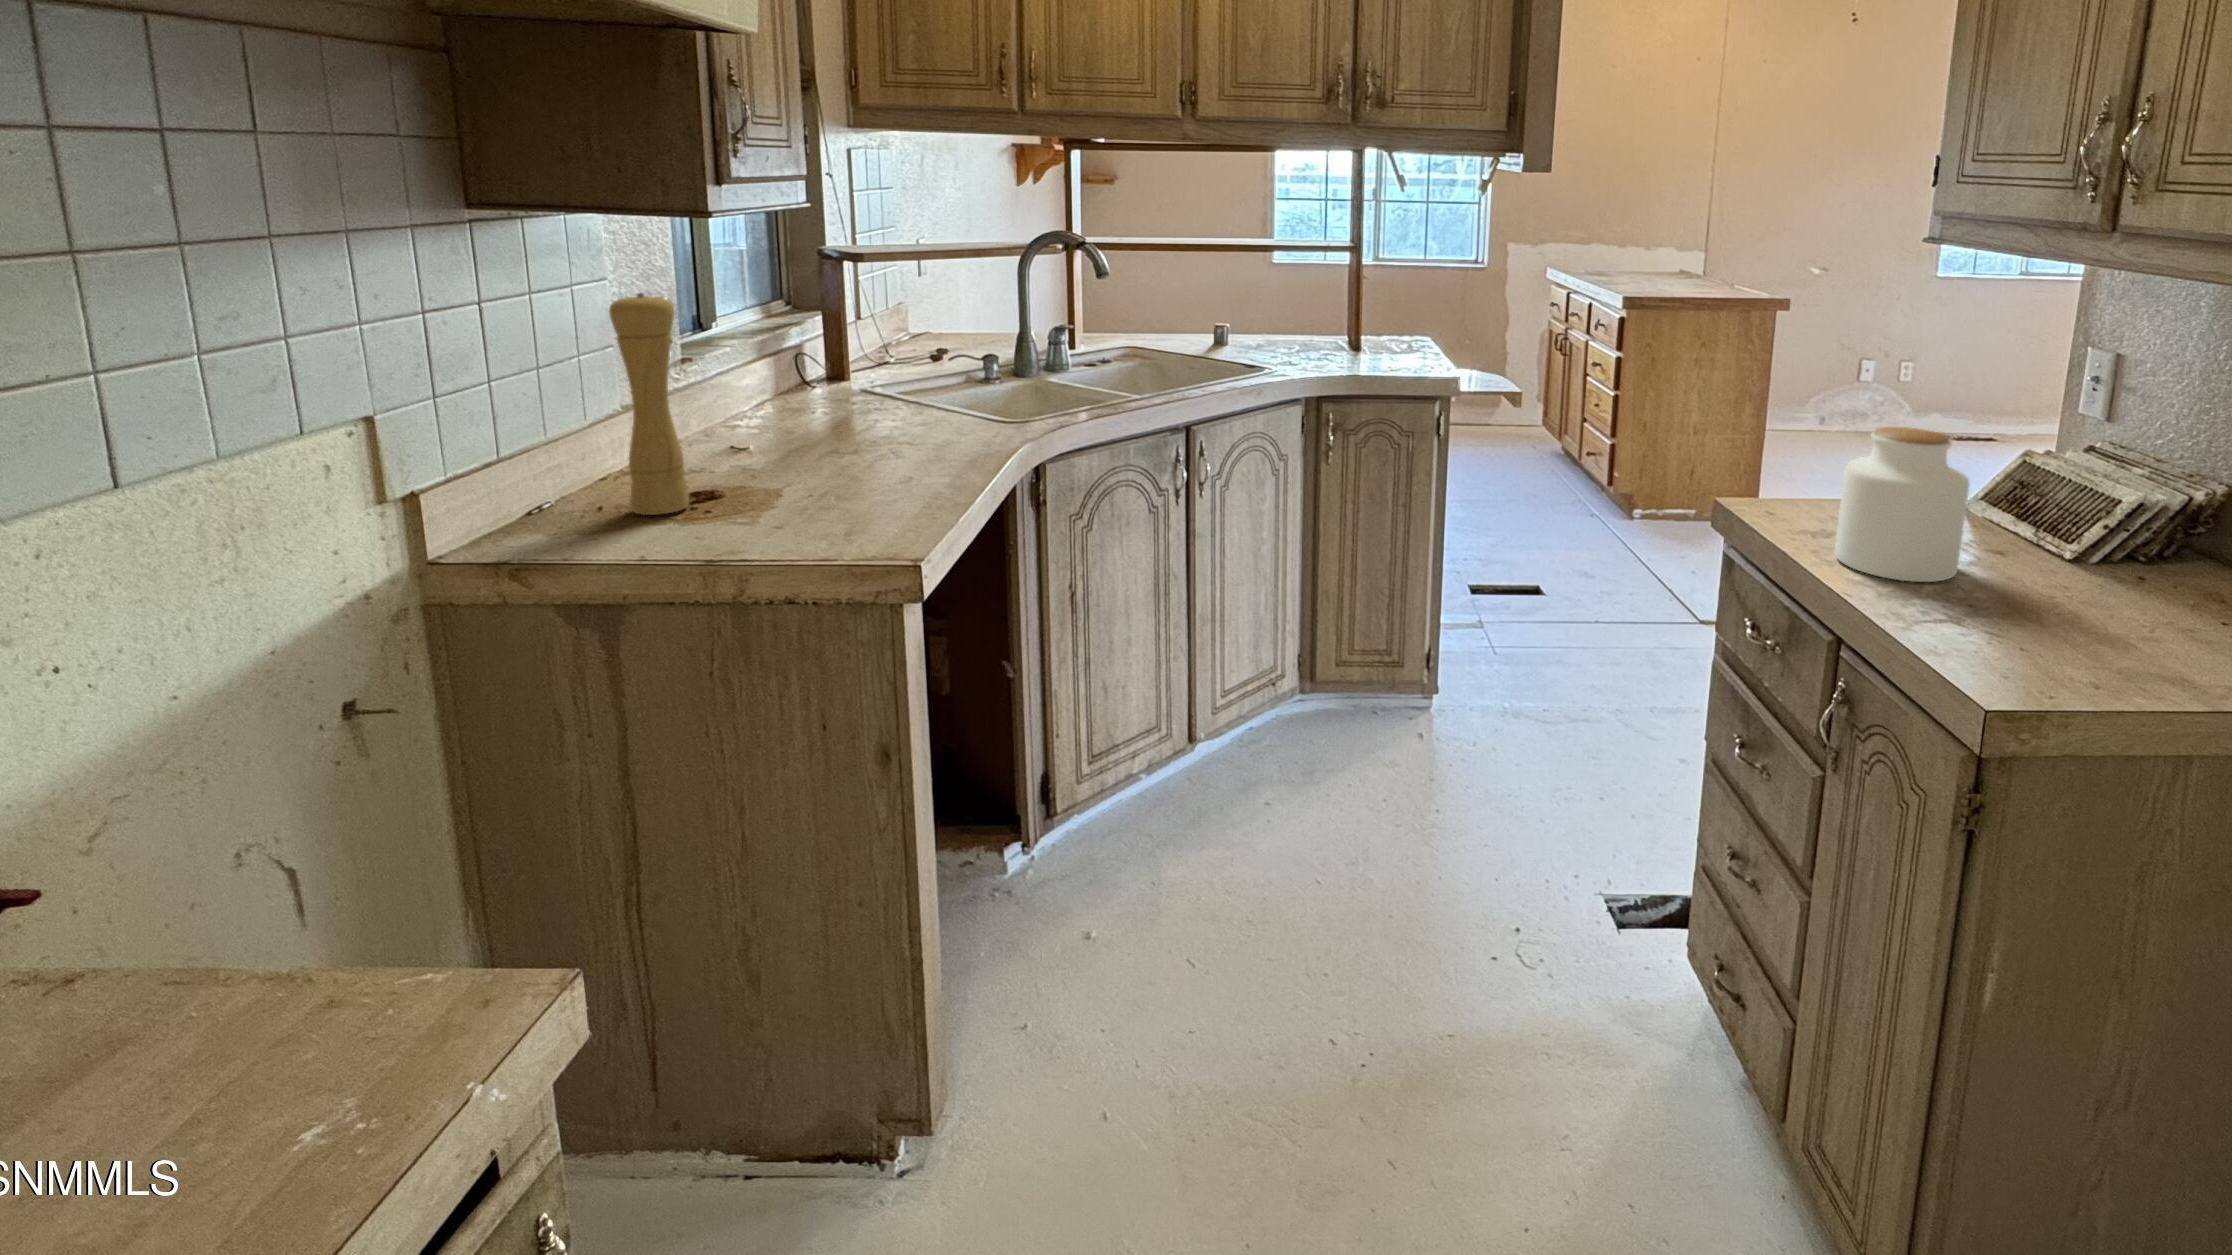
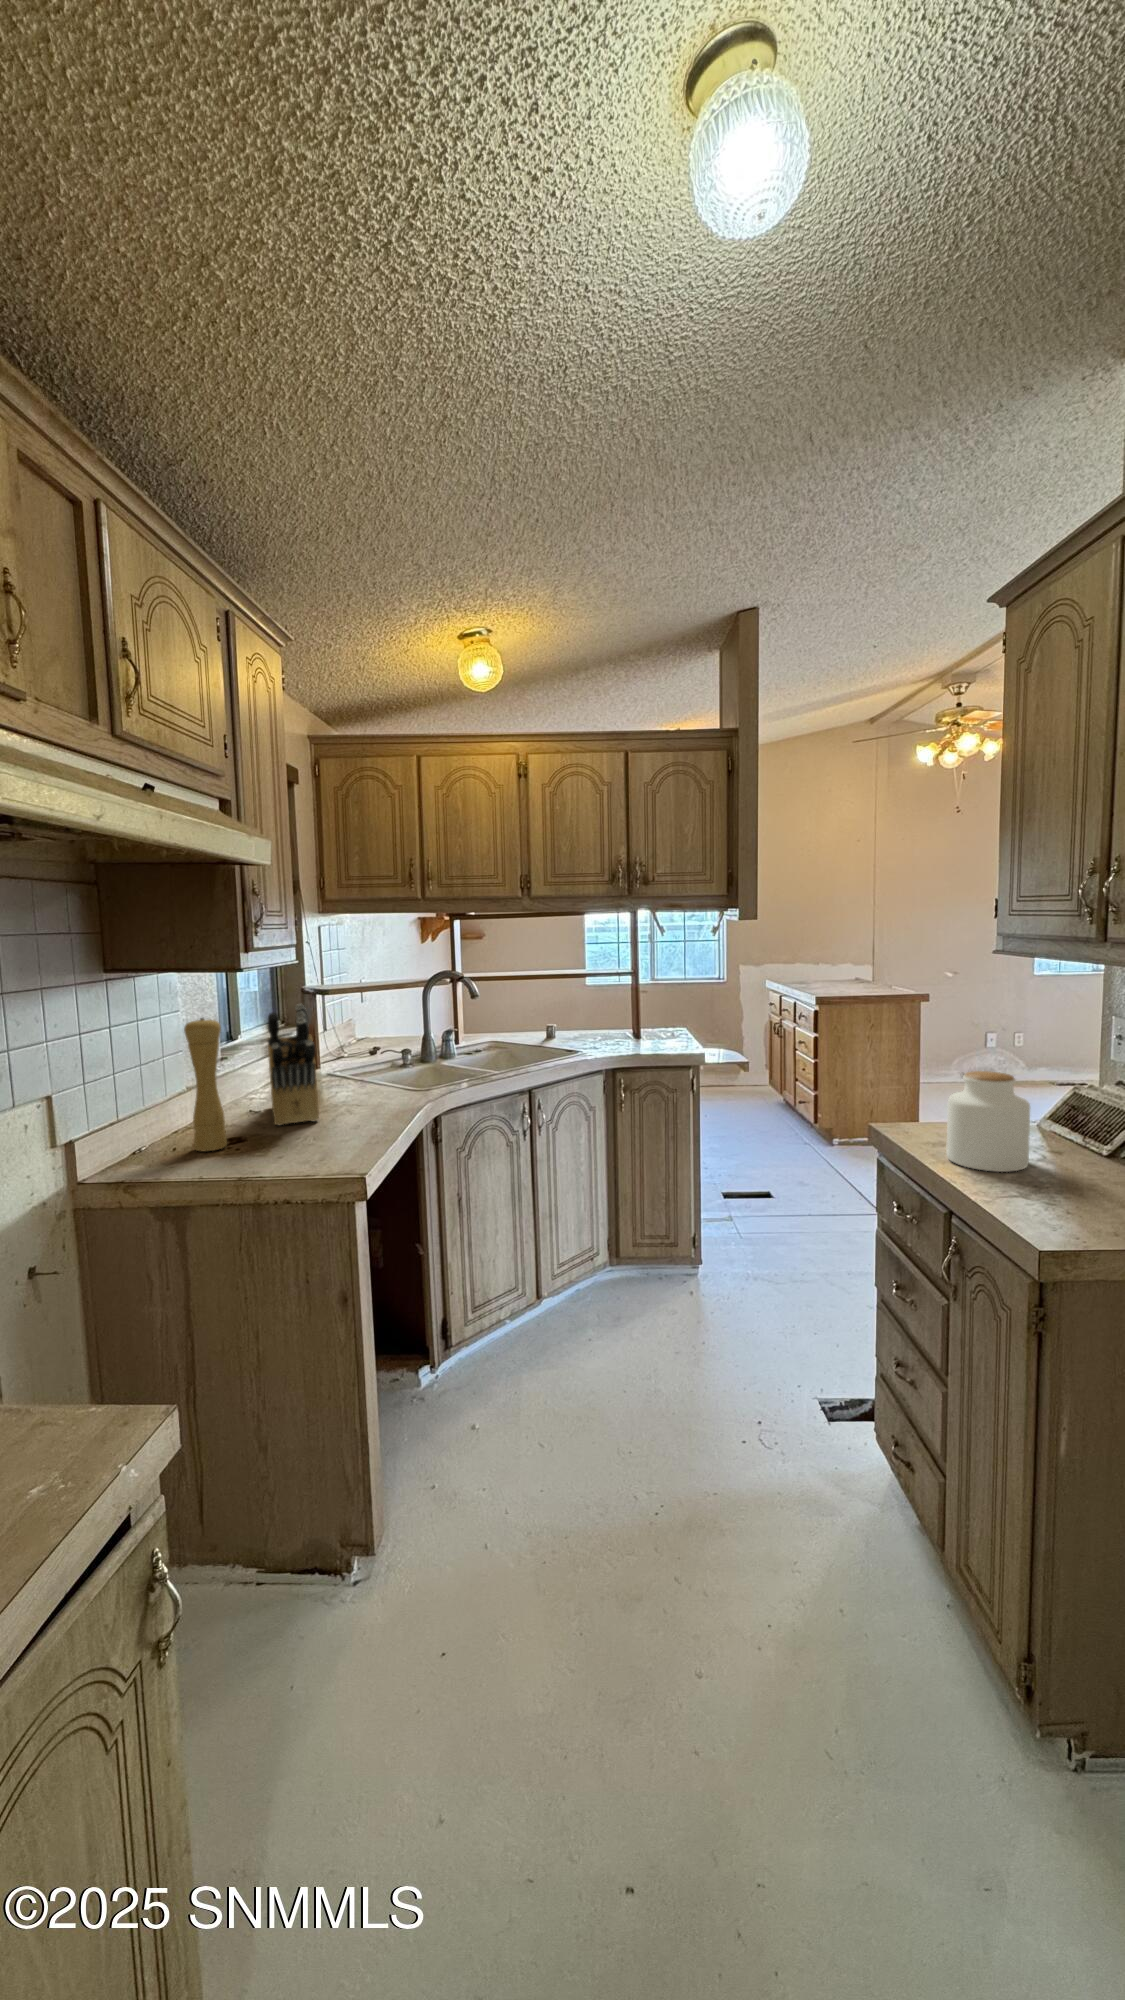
knife block: none [758,276,848,474] -> present [268,1004,319,1125]

